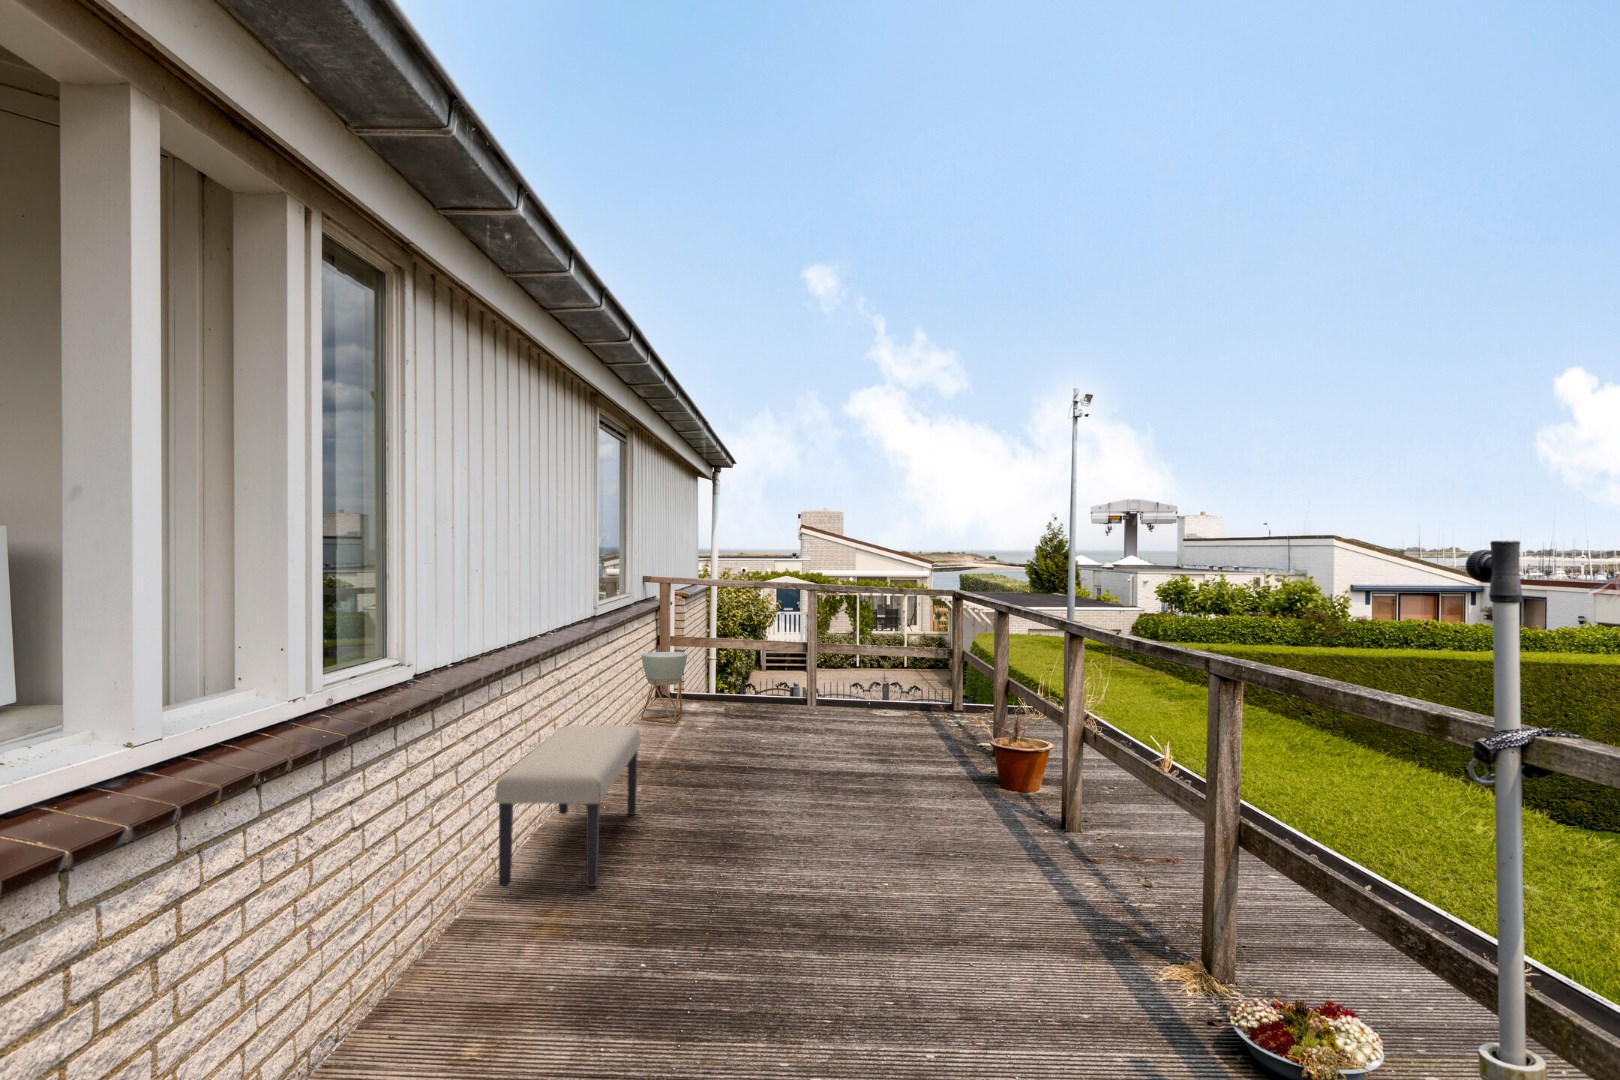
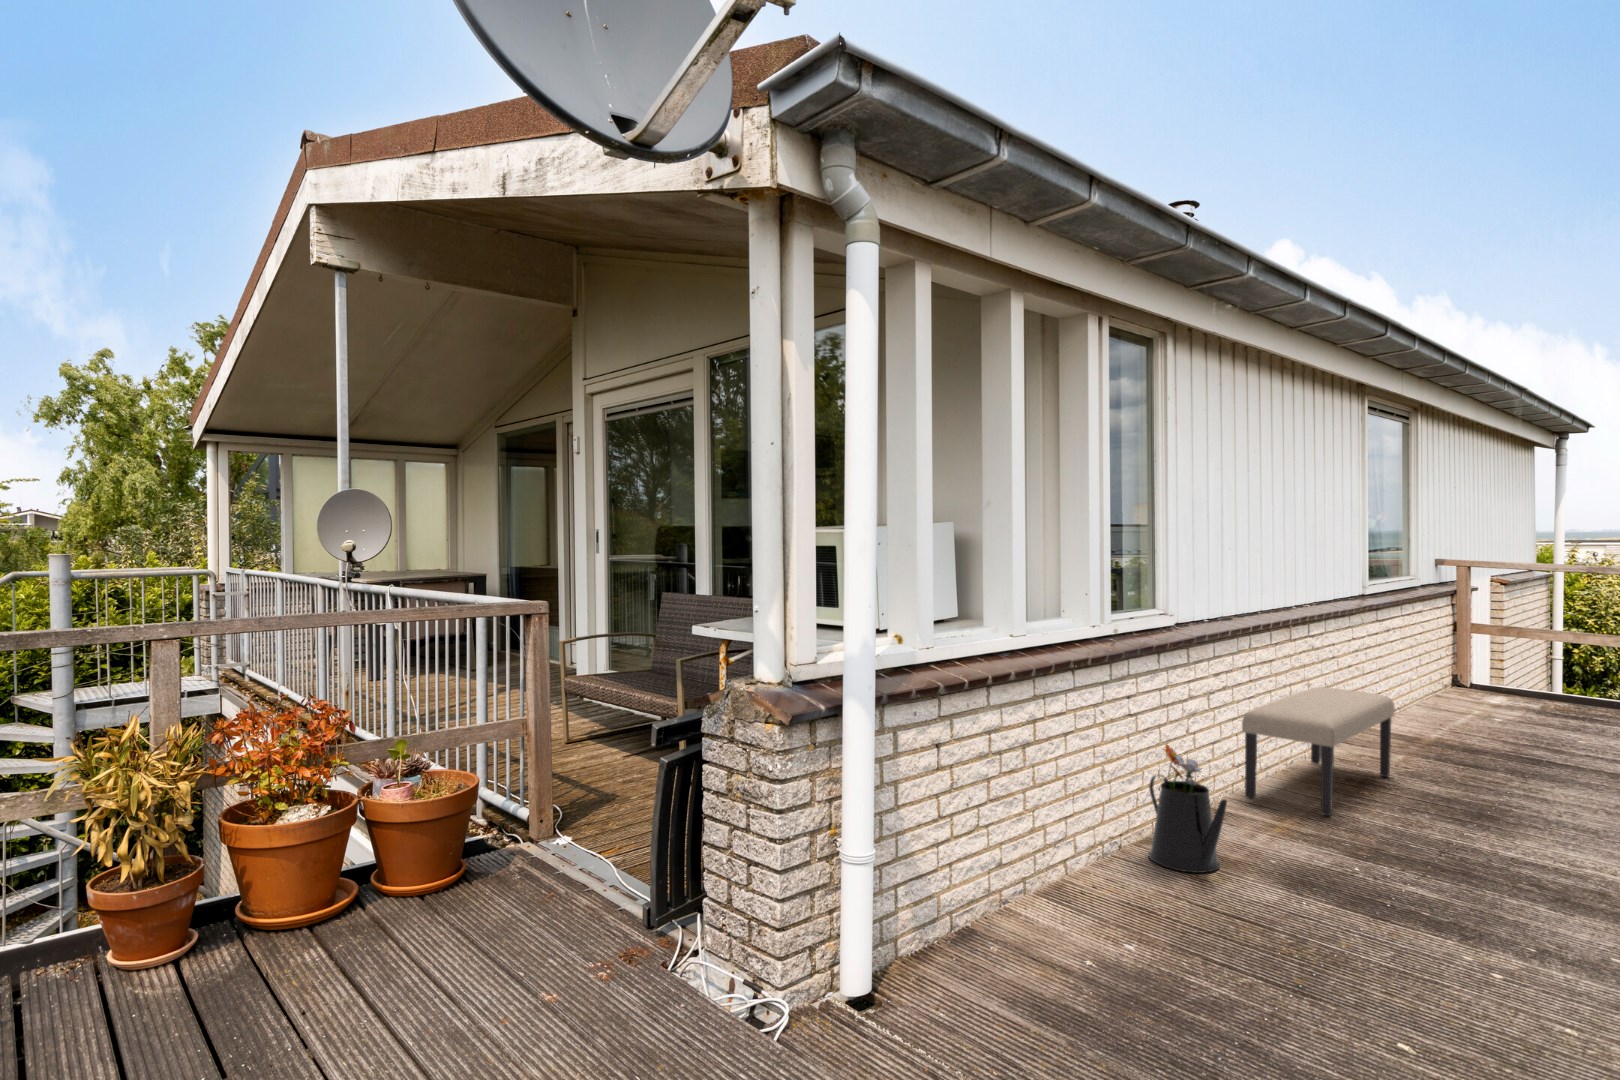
planter: present [641,652,687,724] -> none [1427,637,1486,713]
watering can: none [383,855,502,1056] -> present [1149,745,1227,873]

